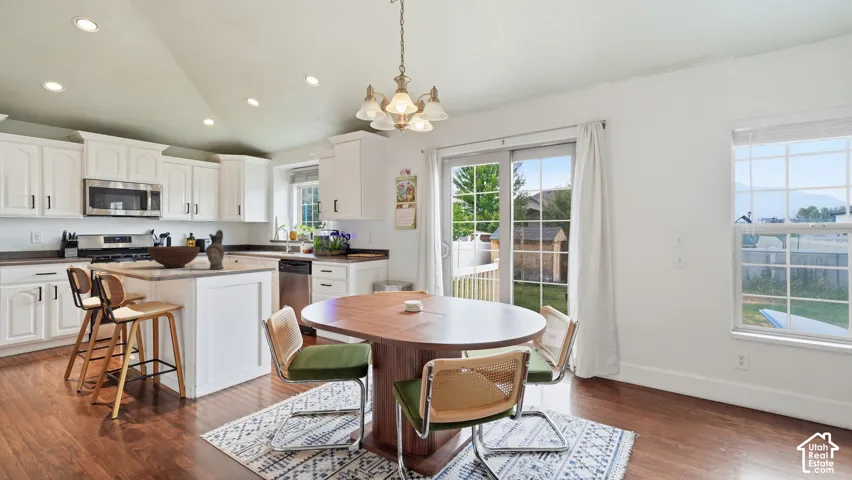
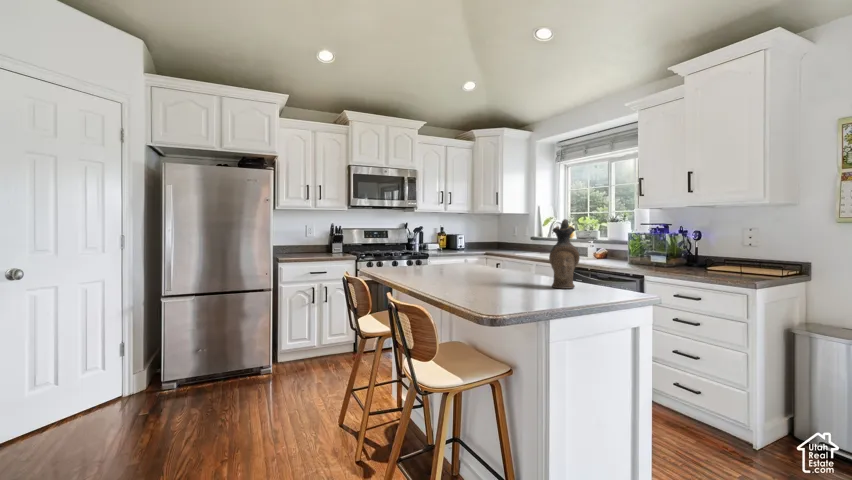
fruit bowl: present [148,246,200,268] -> none [449,246,517,279]

